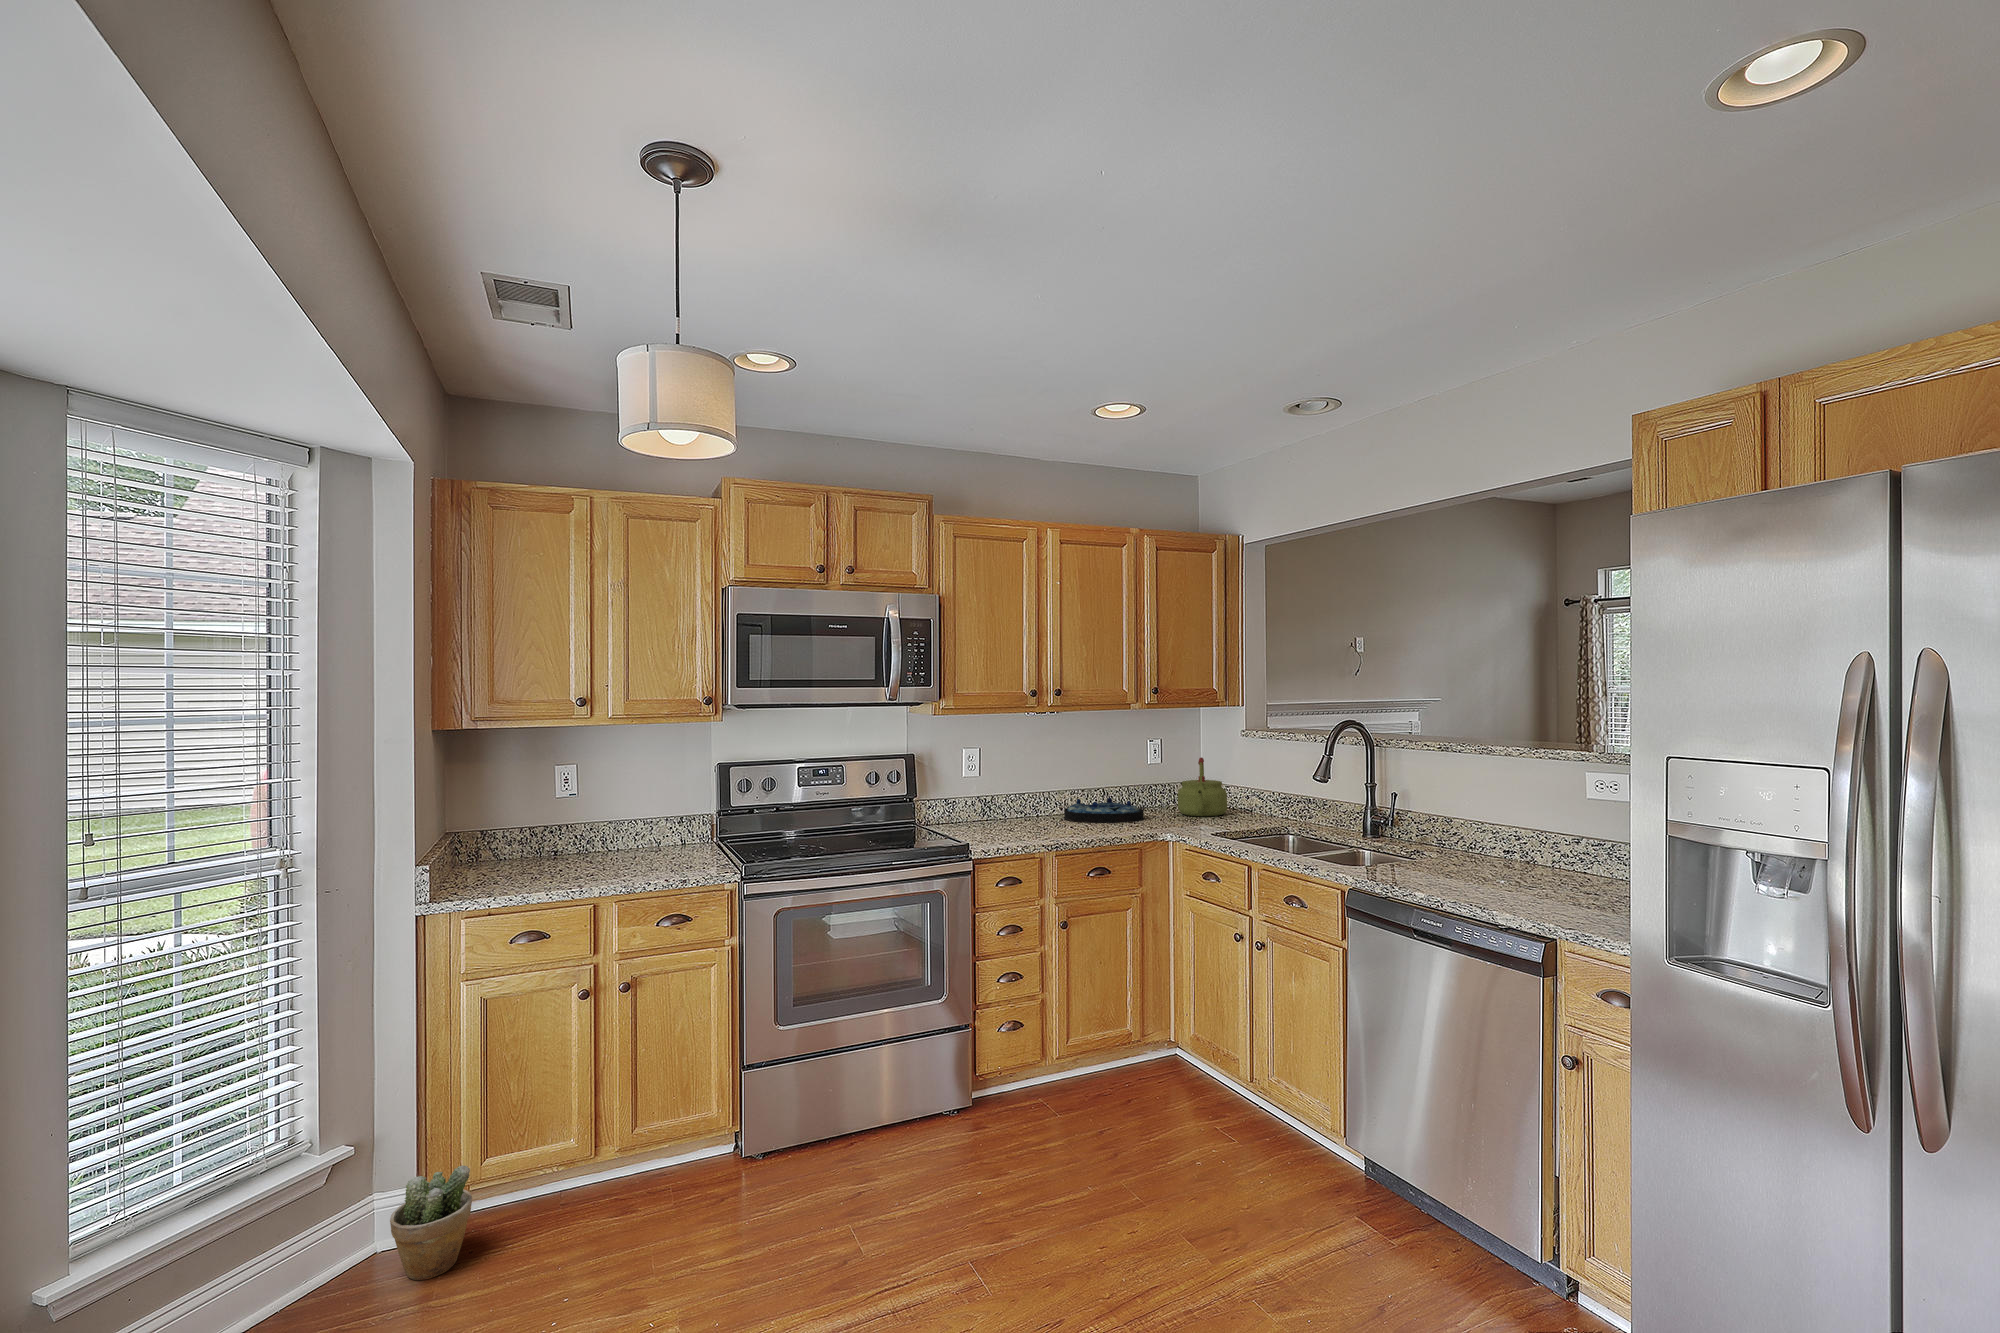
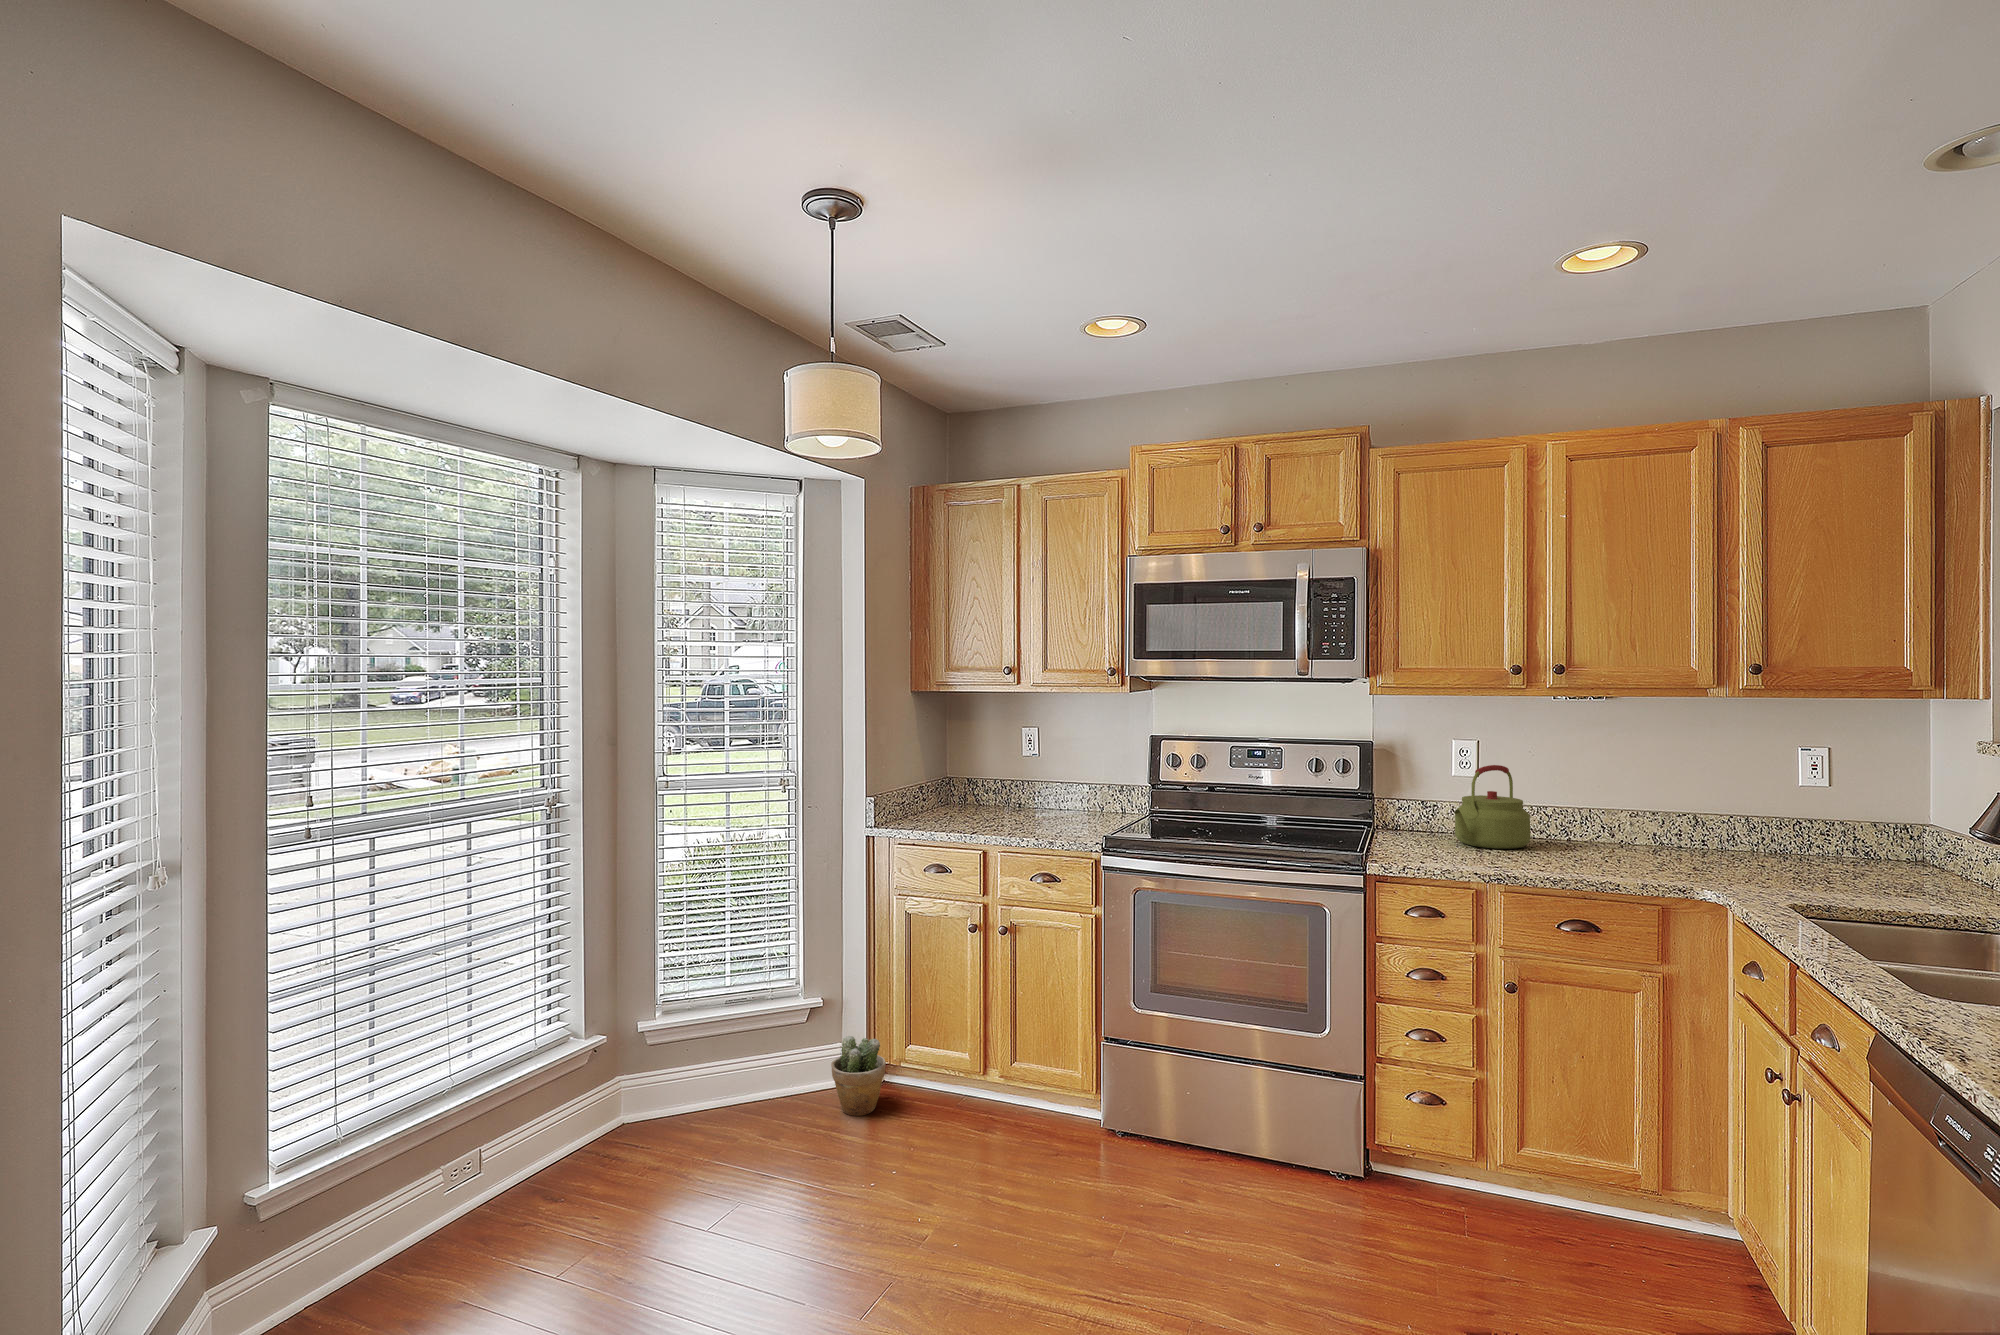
kettle: present [1178,757,1227,816] -> present [1454,765,1531,849]
serving tray: present [1064,798,1144,823] -> none [1598,823,1733,870]

